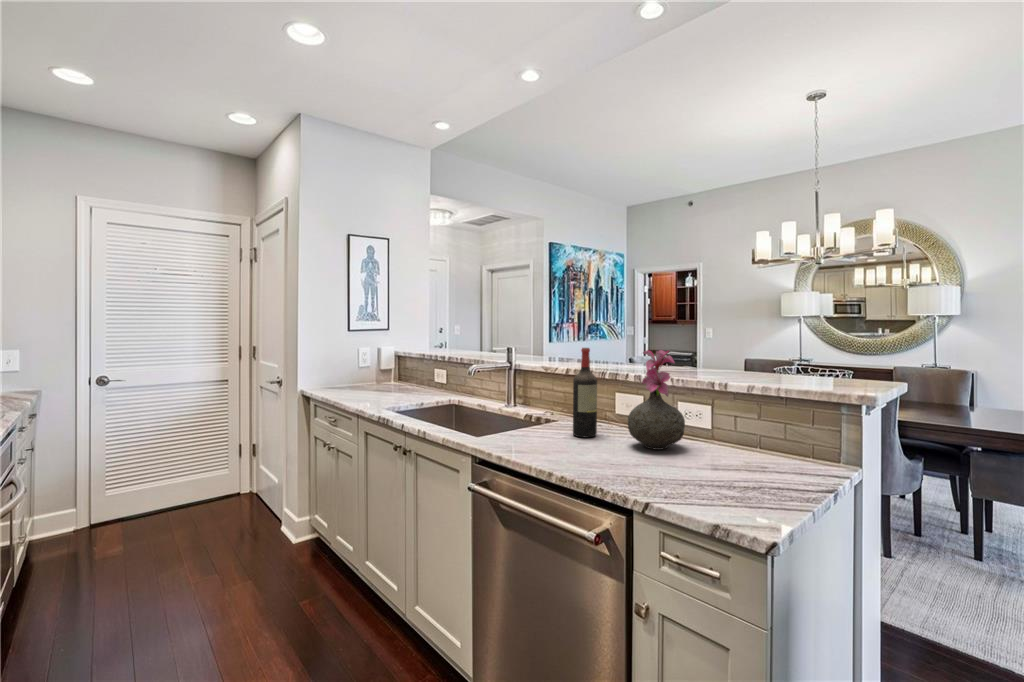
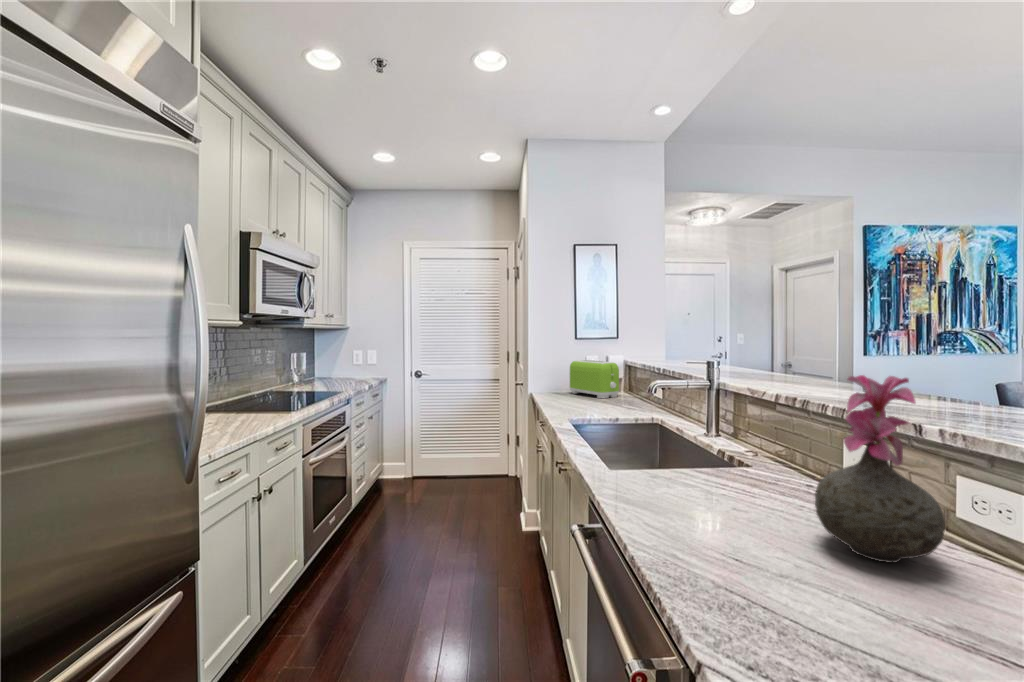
wine bottle: present [573,348,597,438] -> none [741,366,783,504]
toaster: none [341,352,395,389] -> present [570,360,619,398]

